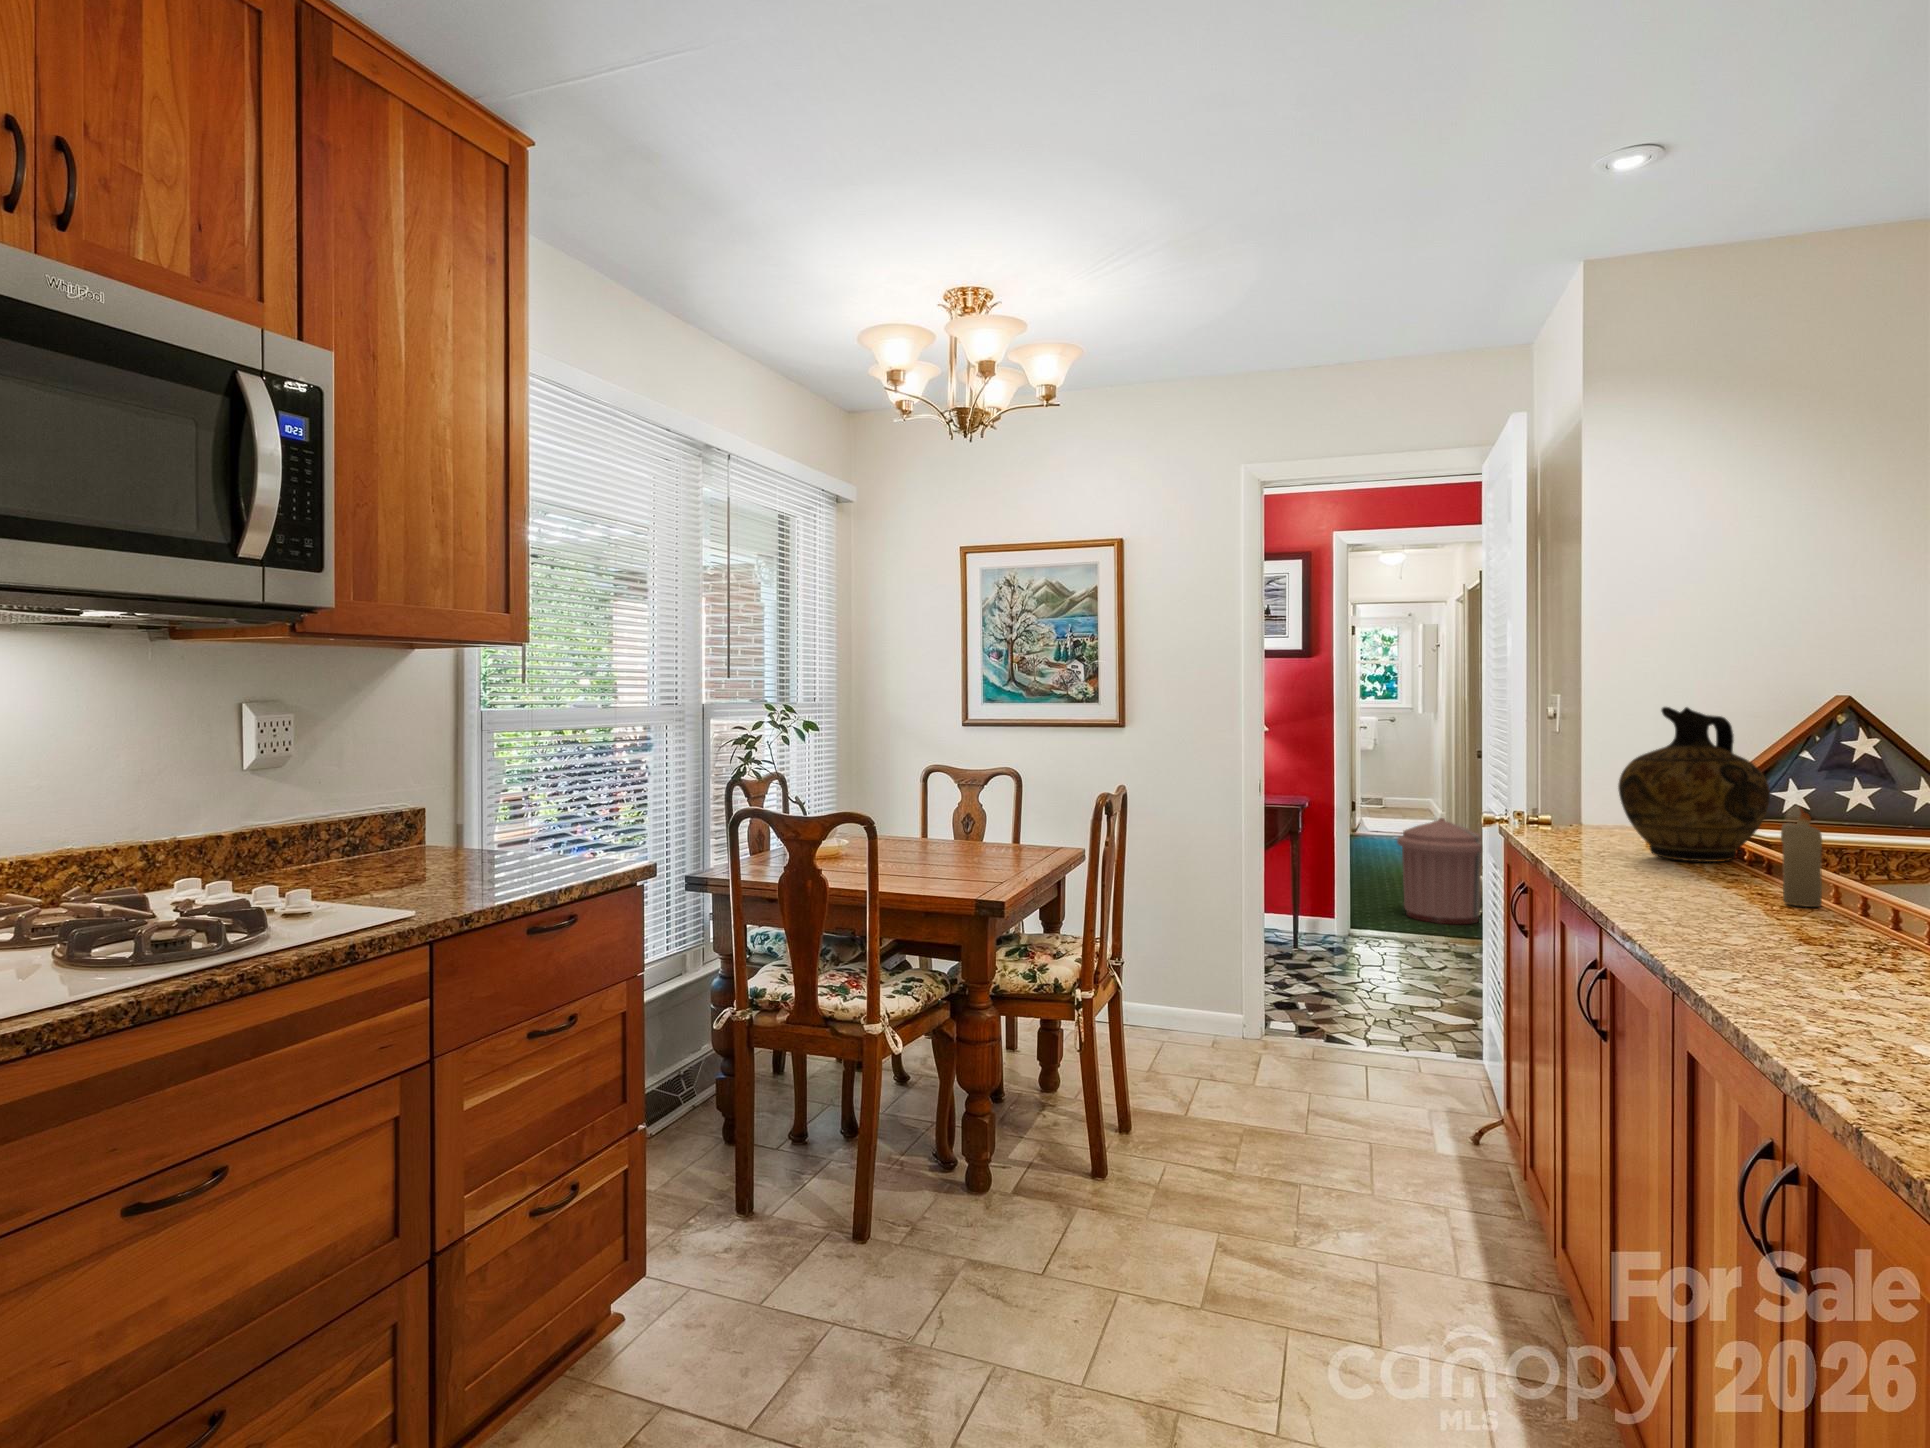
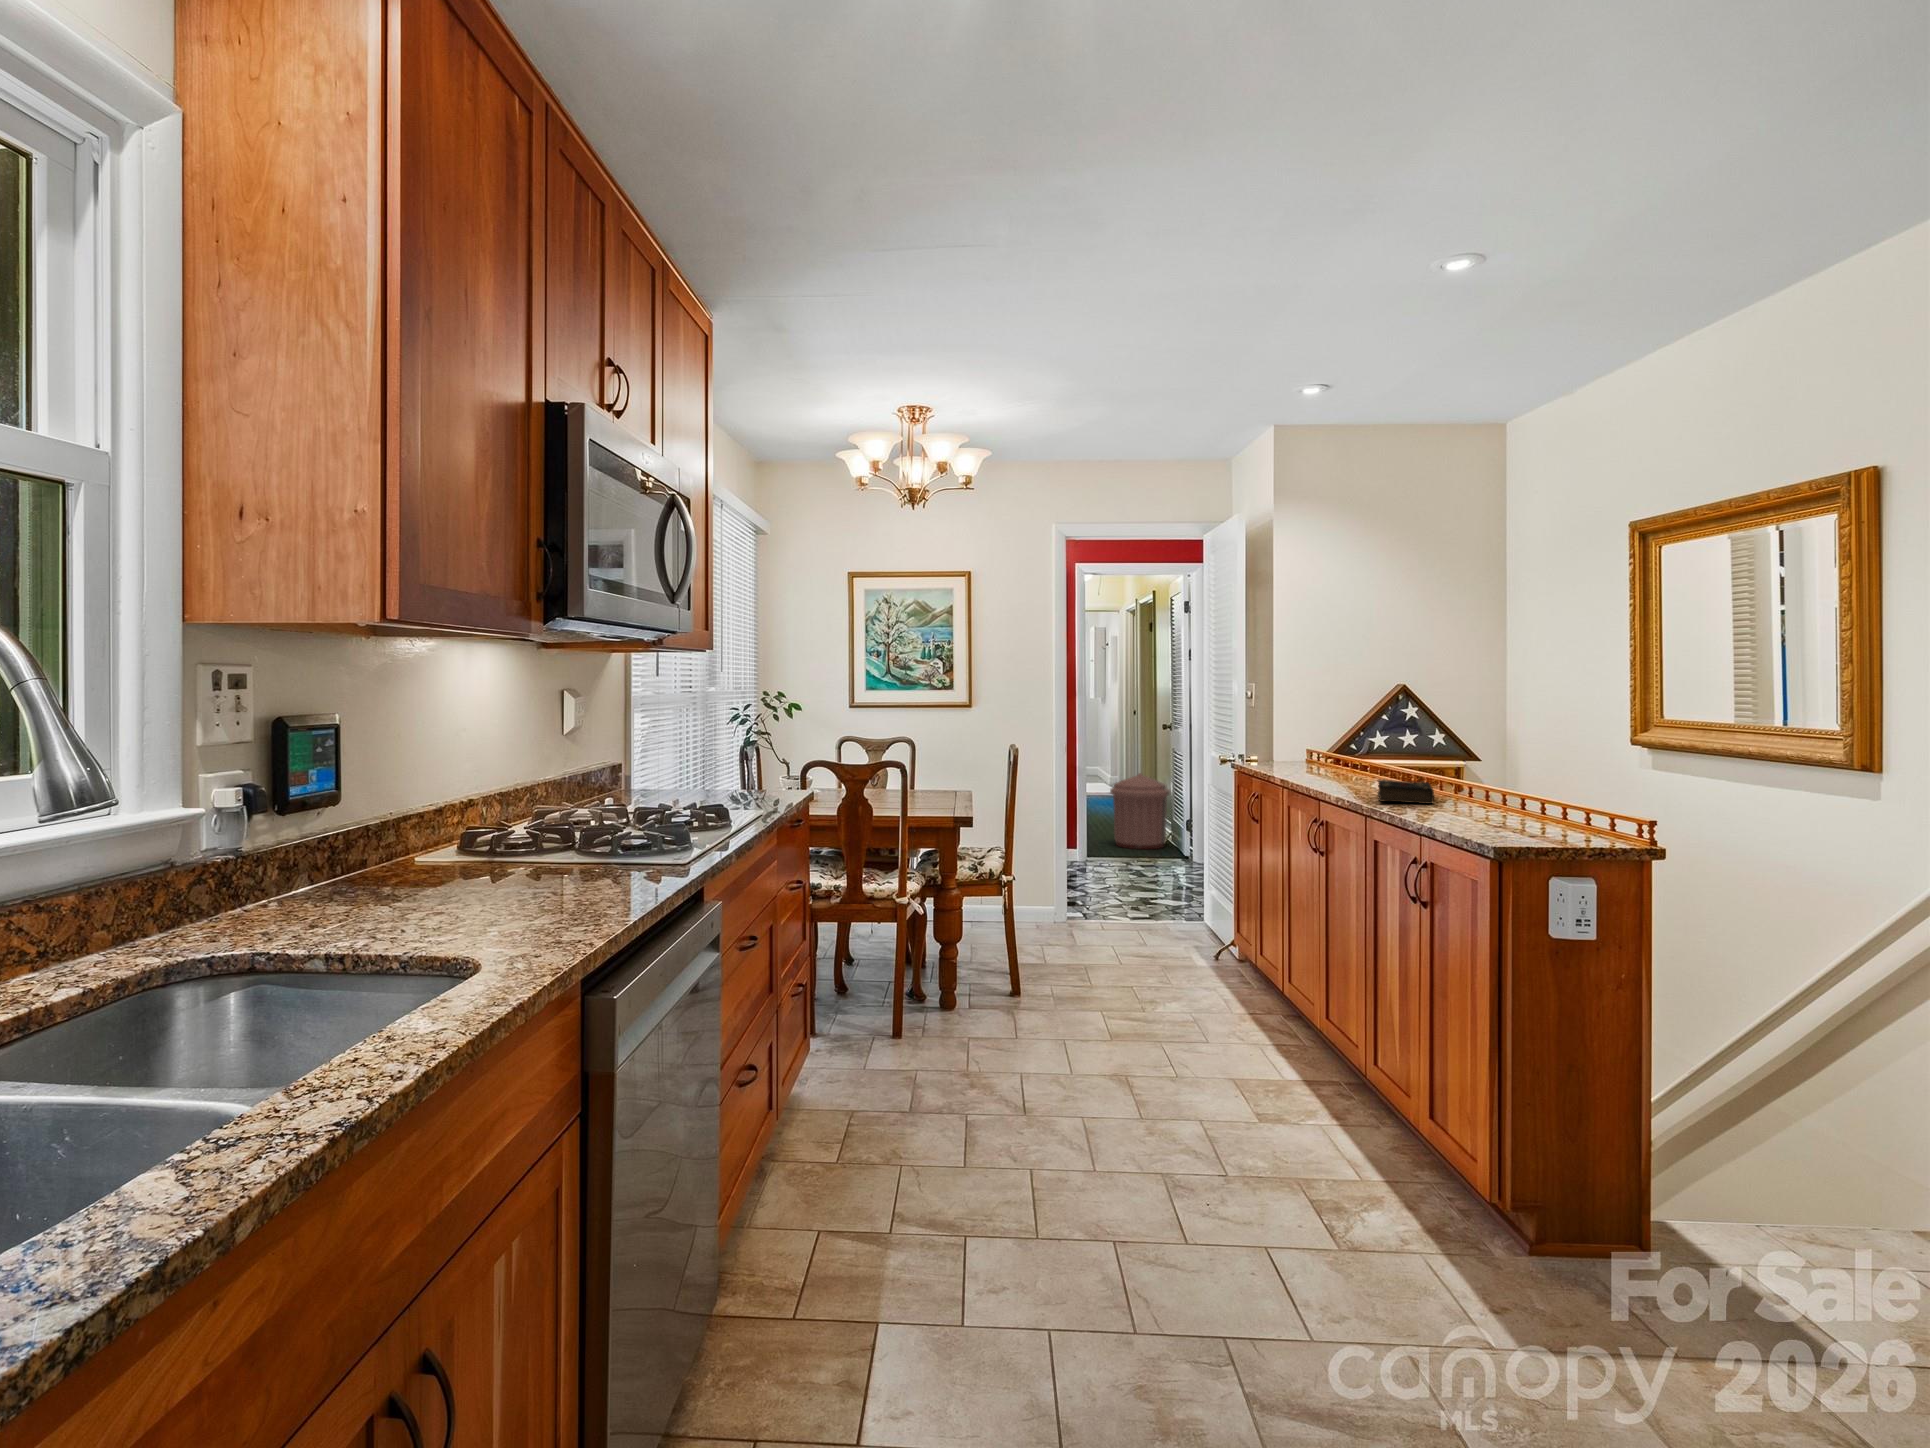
ceramic jug: present [1618,707,1770,862] -> none [1310,692,1380,773]
candle: present [1781,809,1822,907] -> none [1395,739,1411,786]
book: none [1702,898,1857,979] -> present [1378,779,1434,804]

